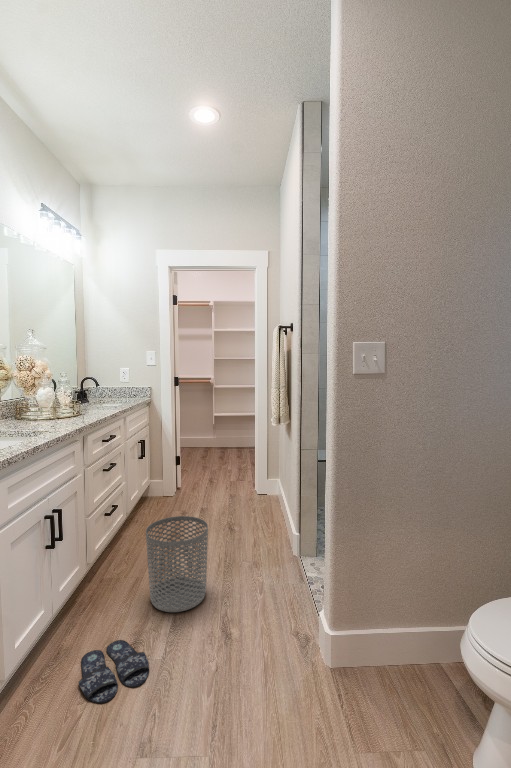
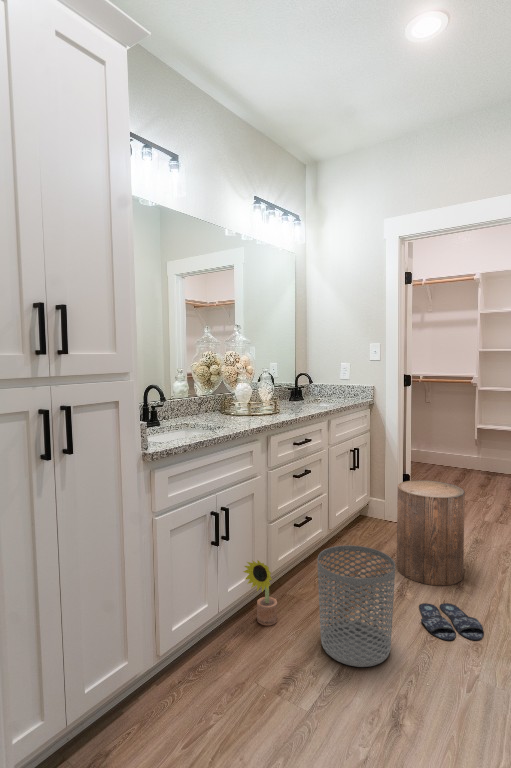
stool: none [185,458,233,536] -> present [397,480,465,586]
decorative plant: none [72,551,106,609] -> present [243,560,277,626]
slippers: present [79,640,149,703] -> present [419,603,484,641]

